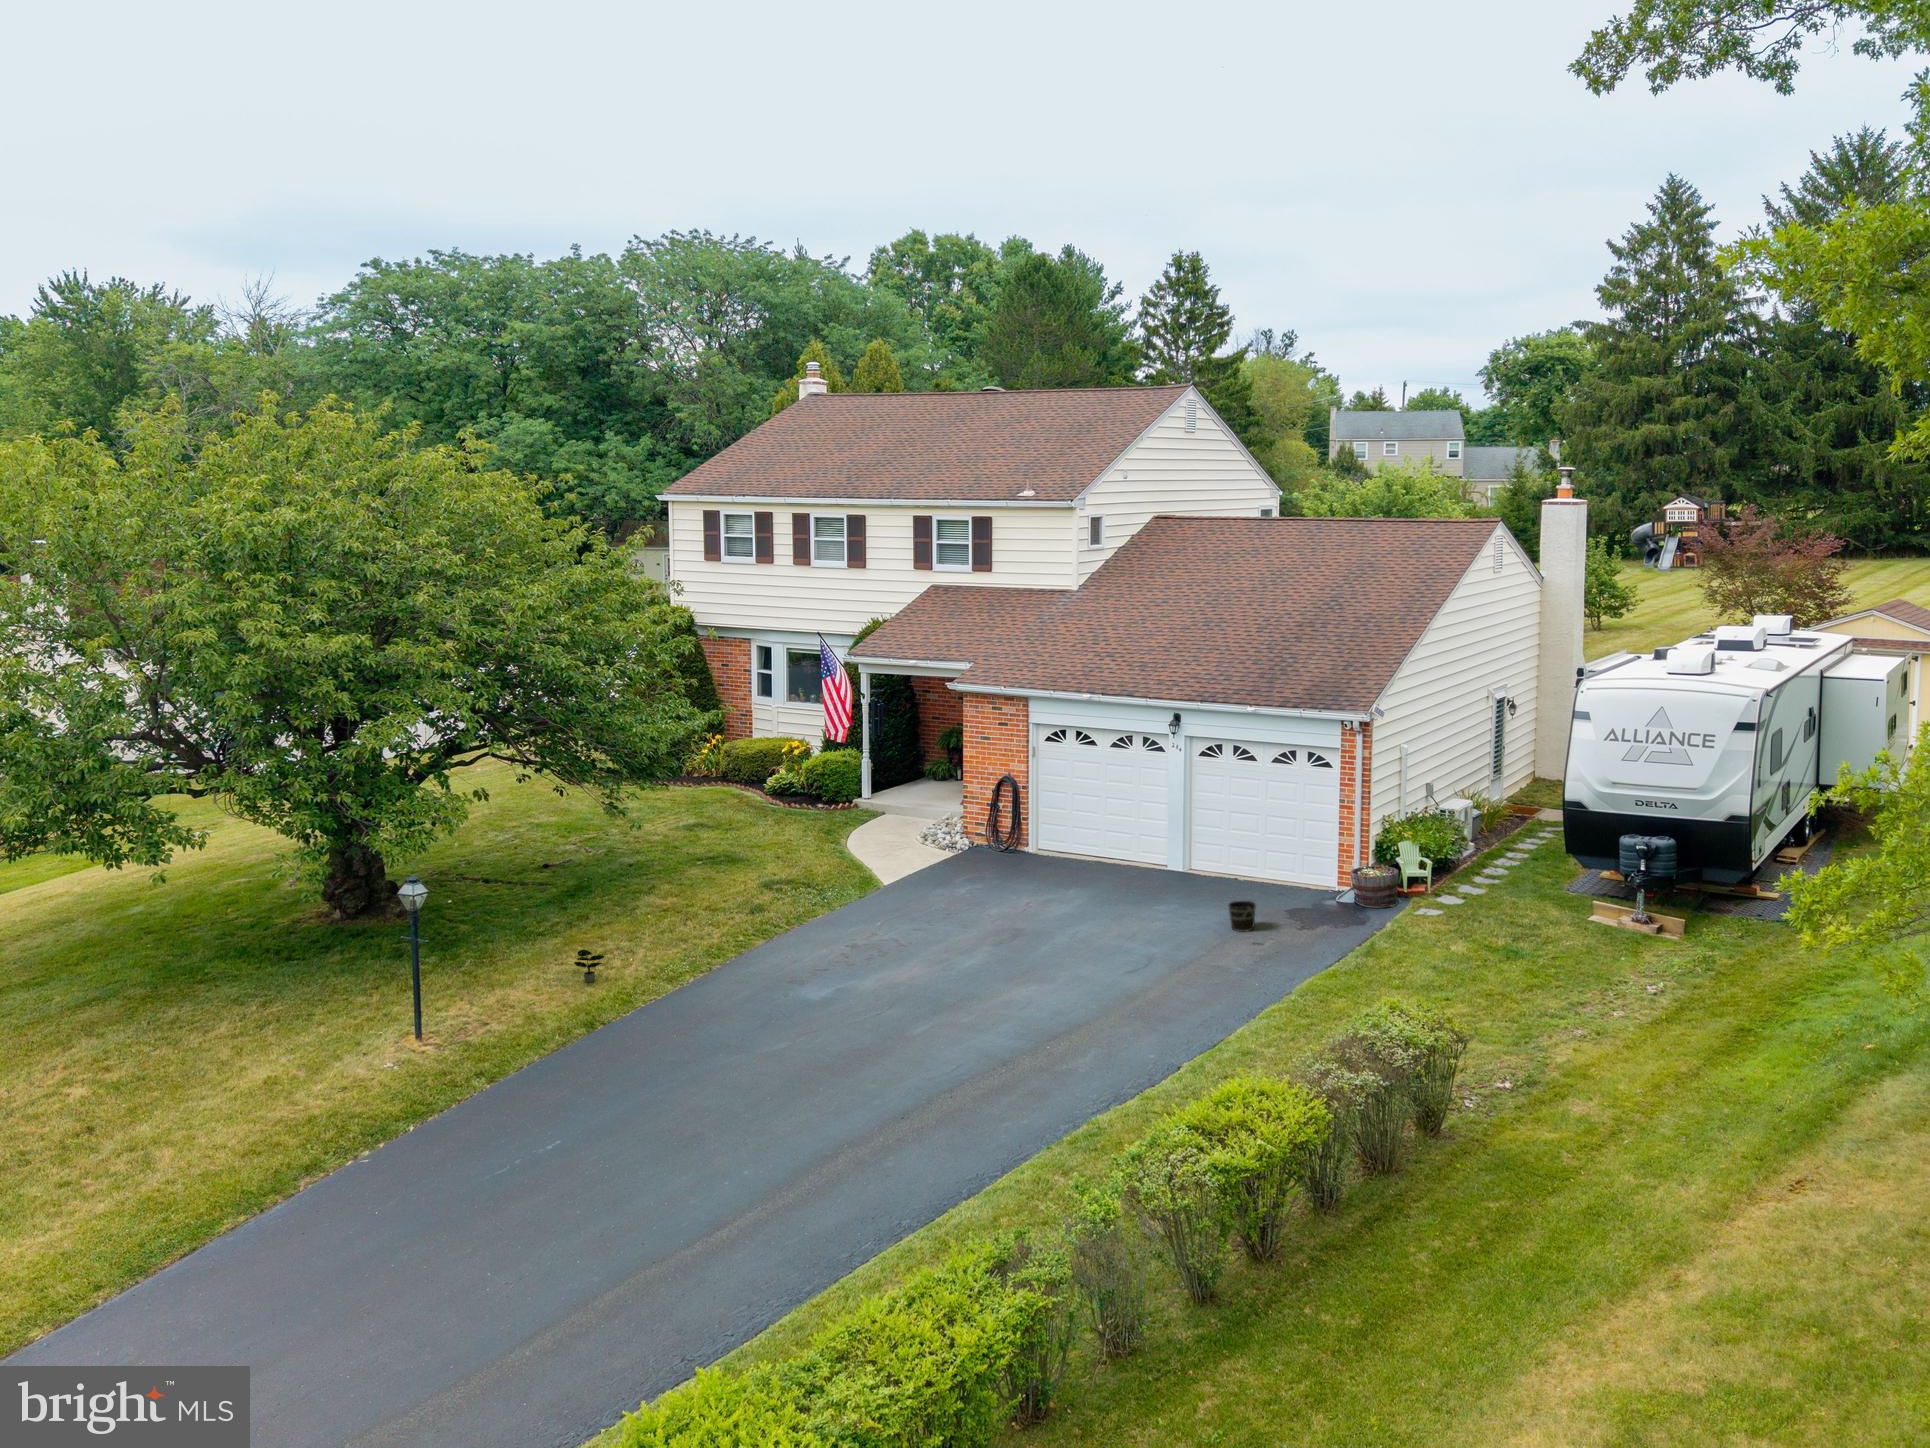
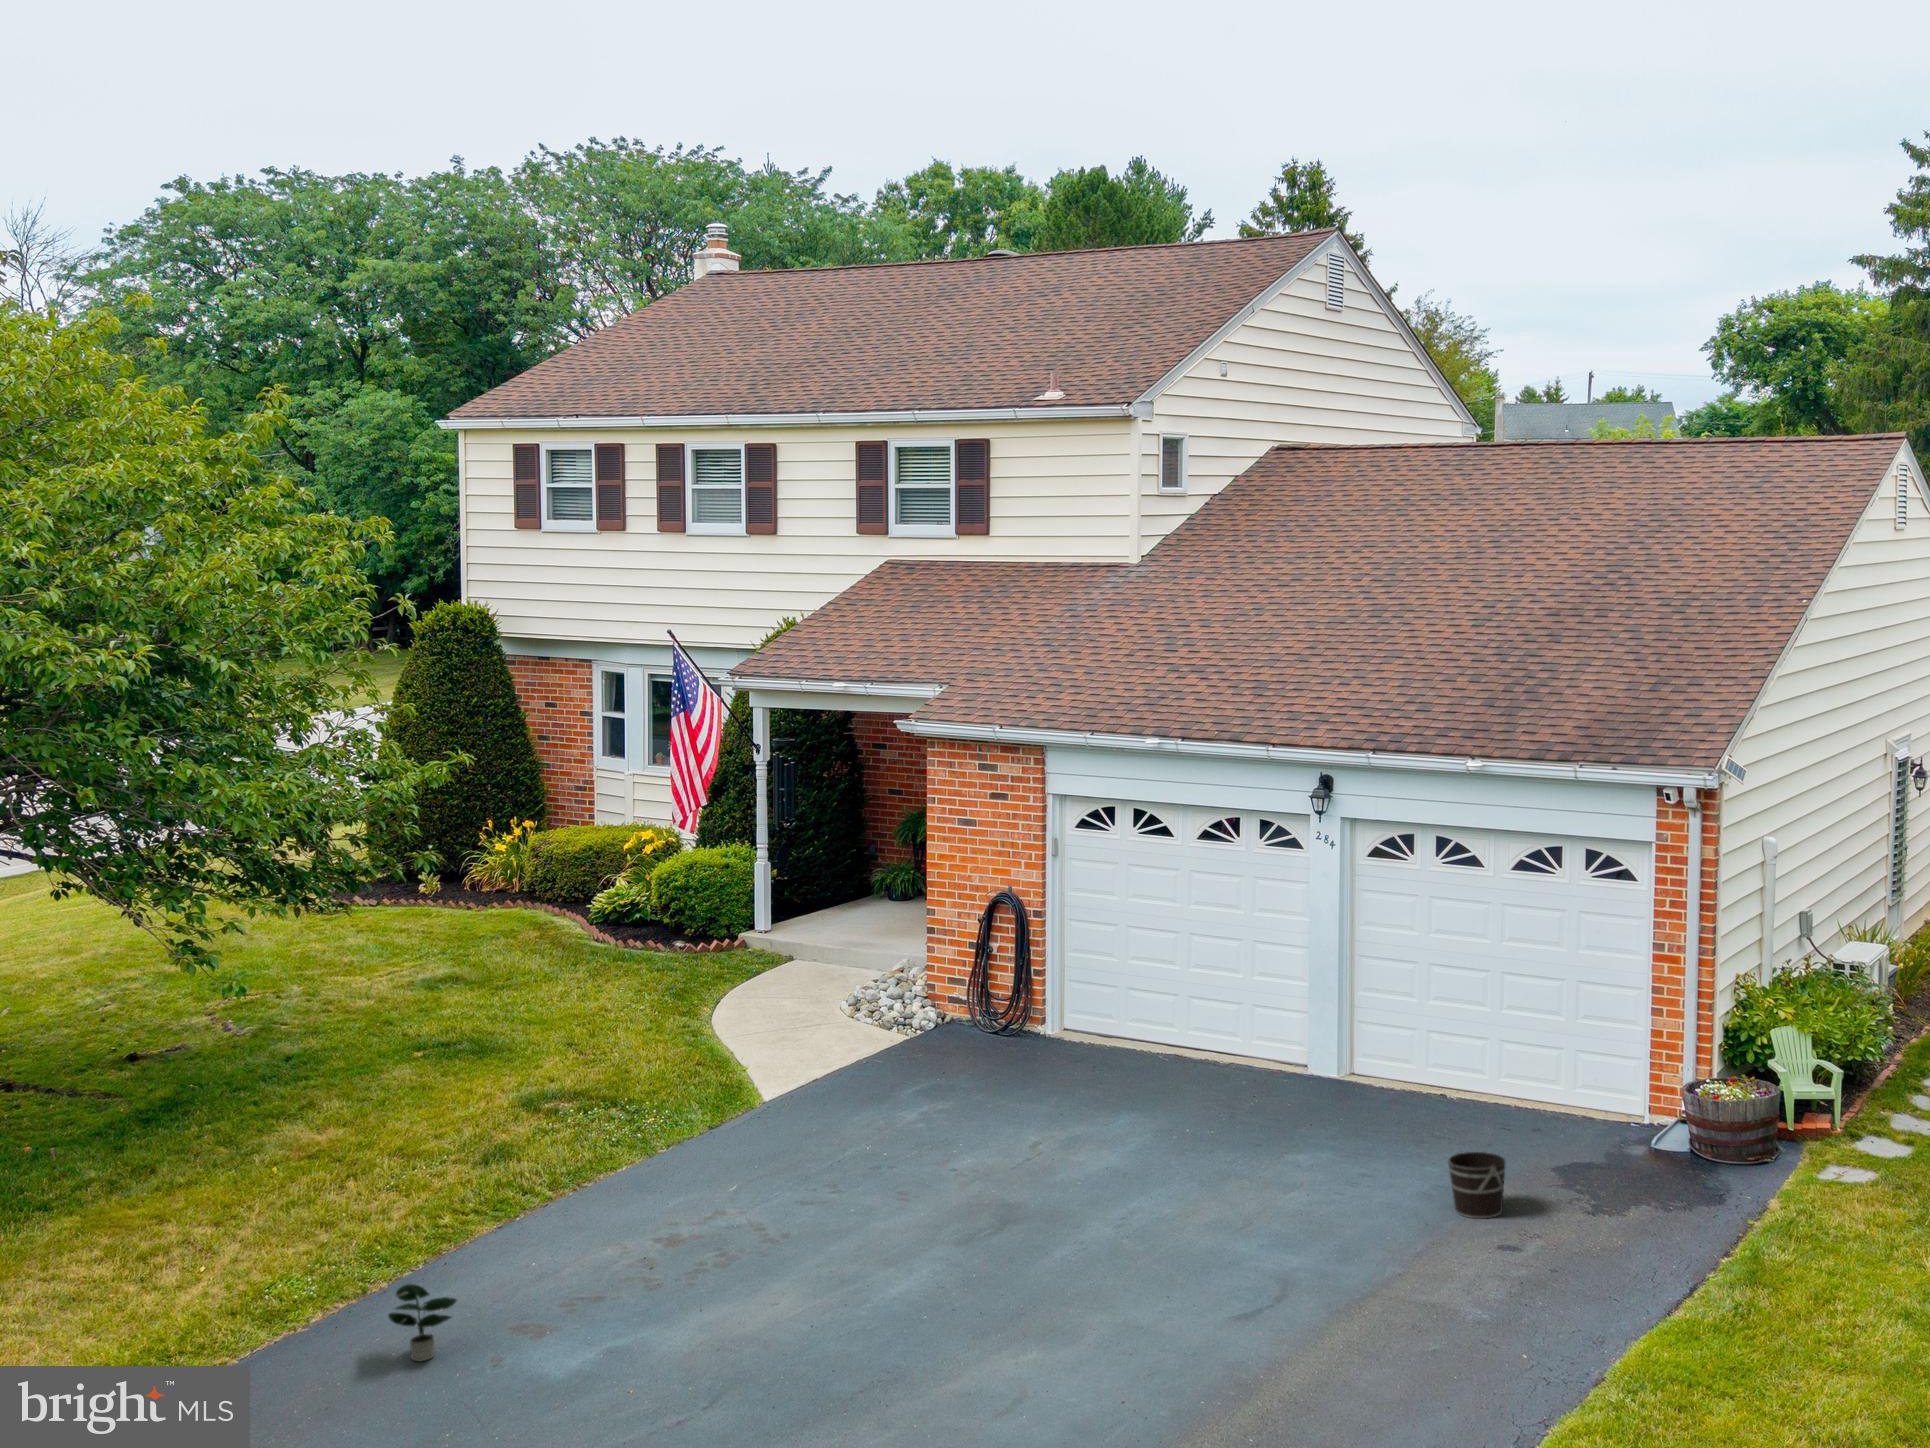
potted plant: present [574,950,604,983] -> present [388,1284,457,1361]

